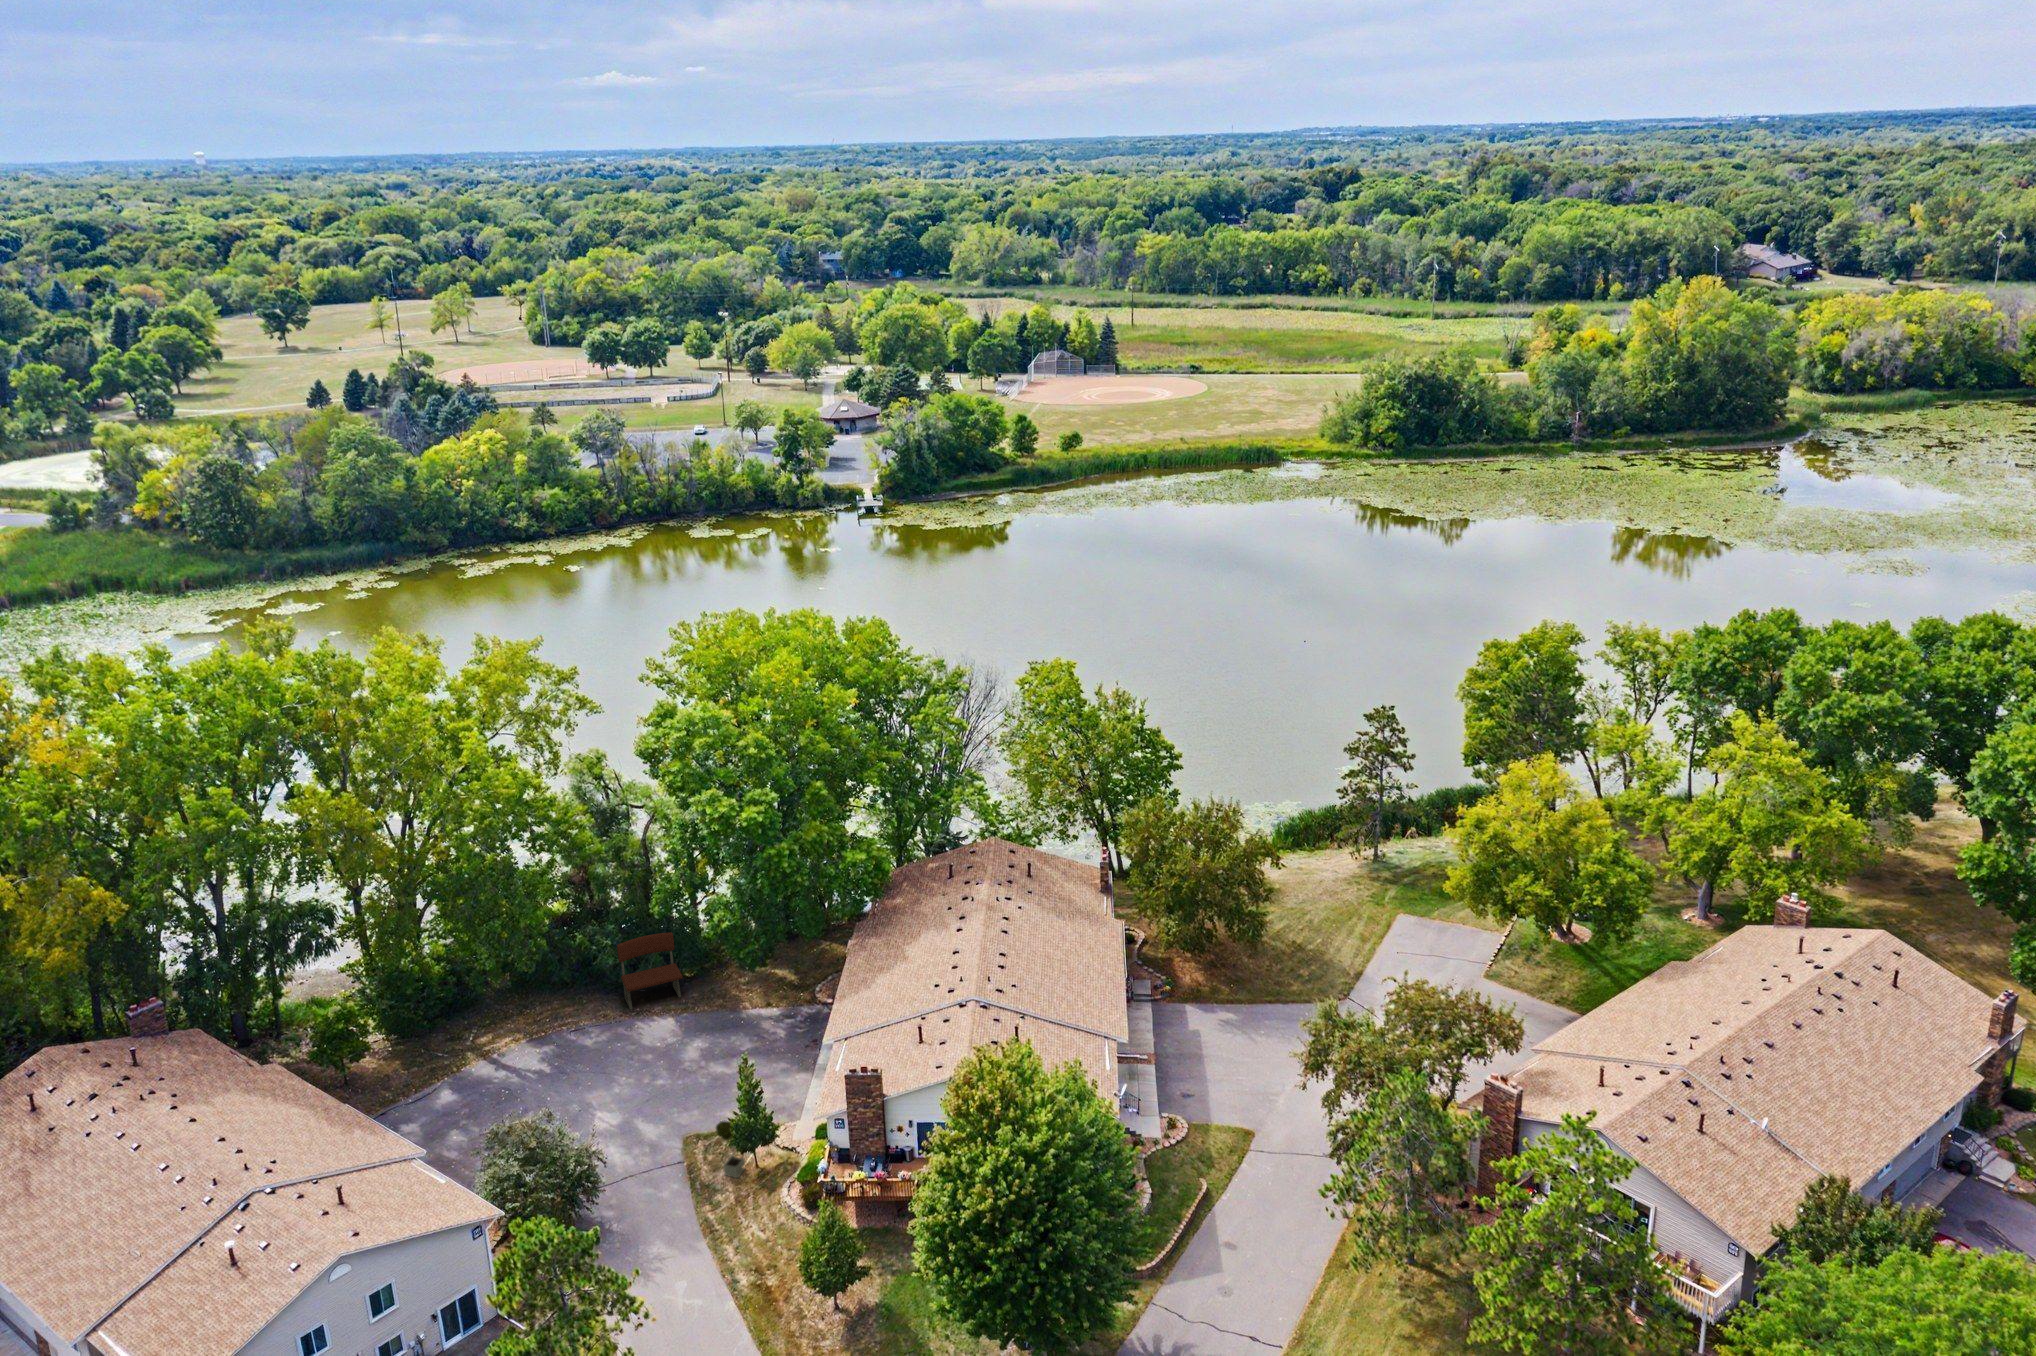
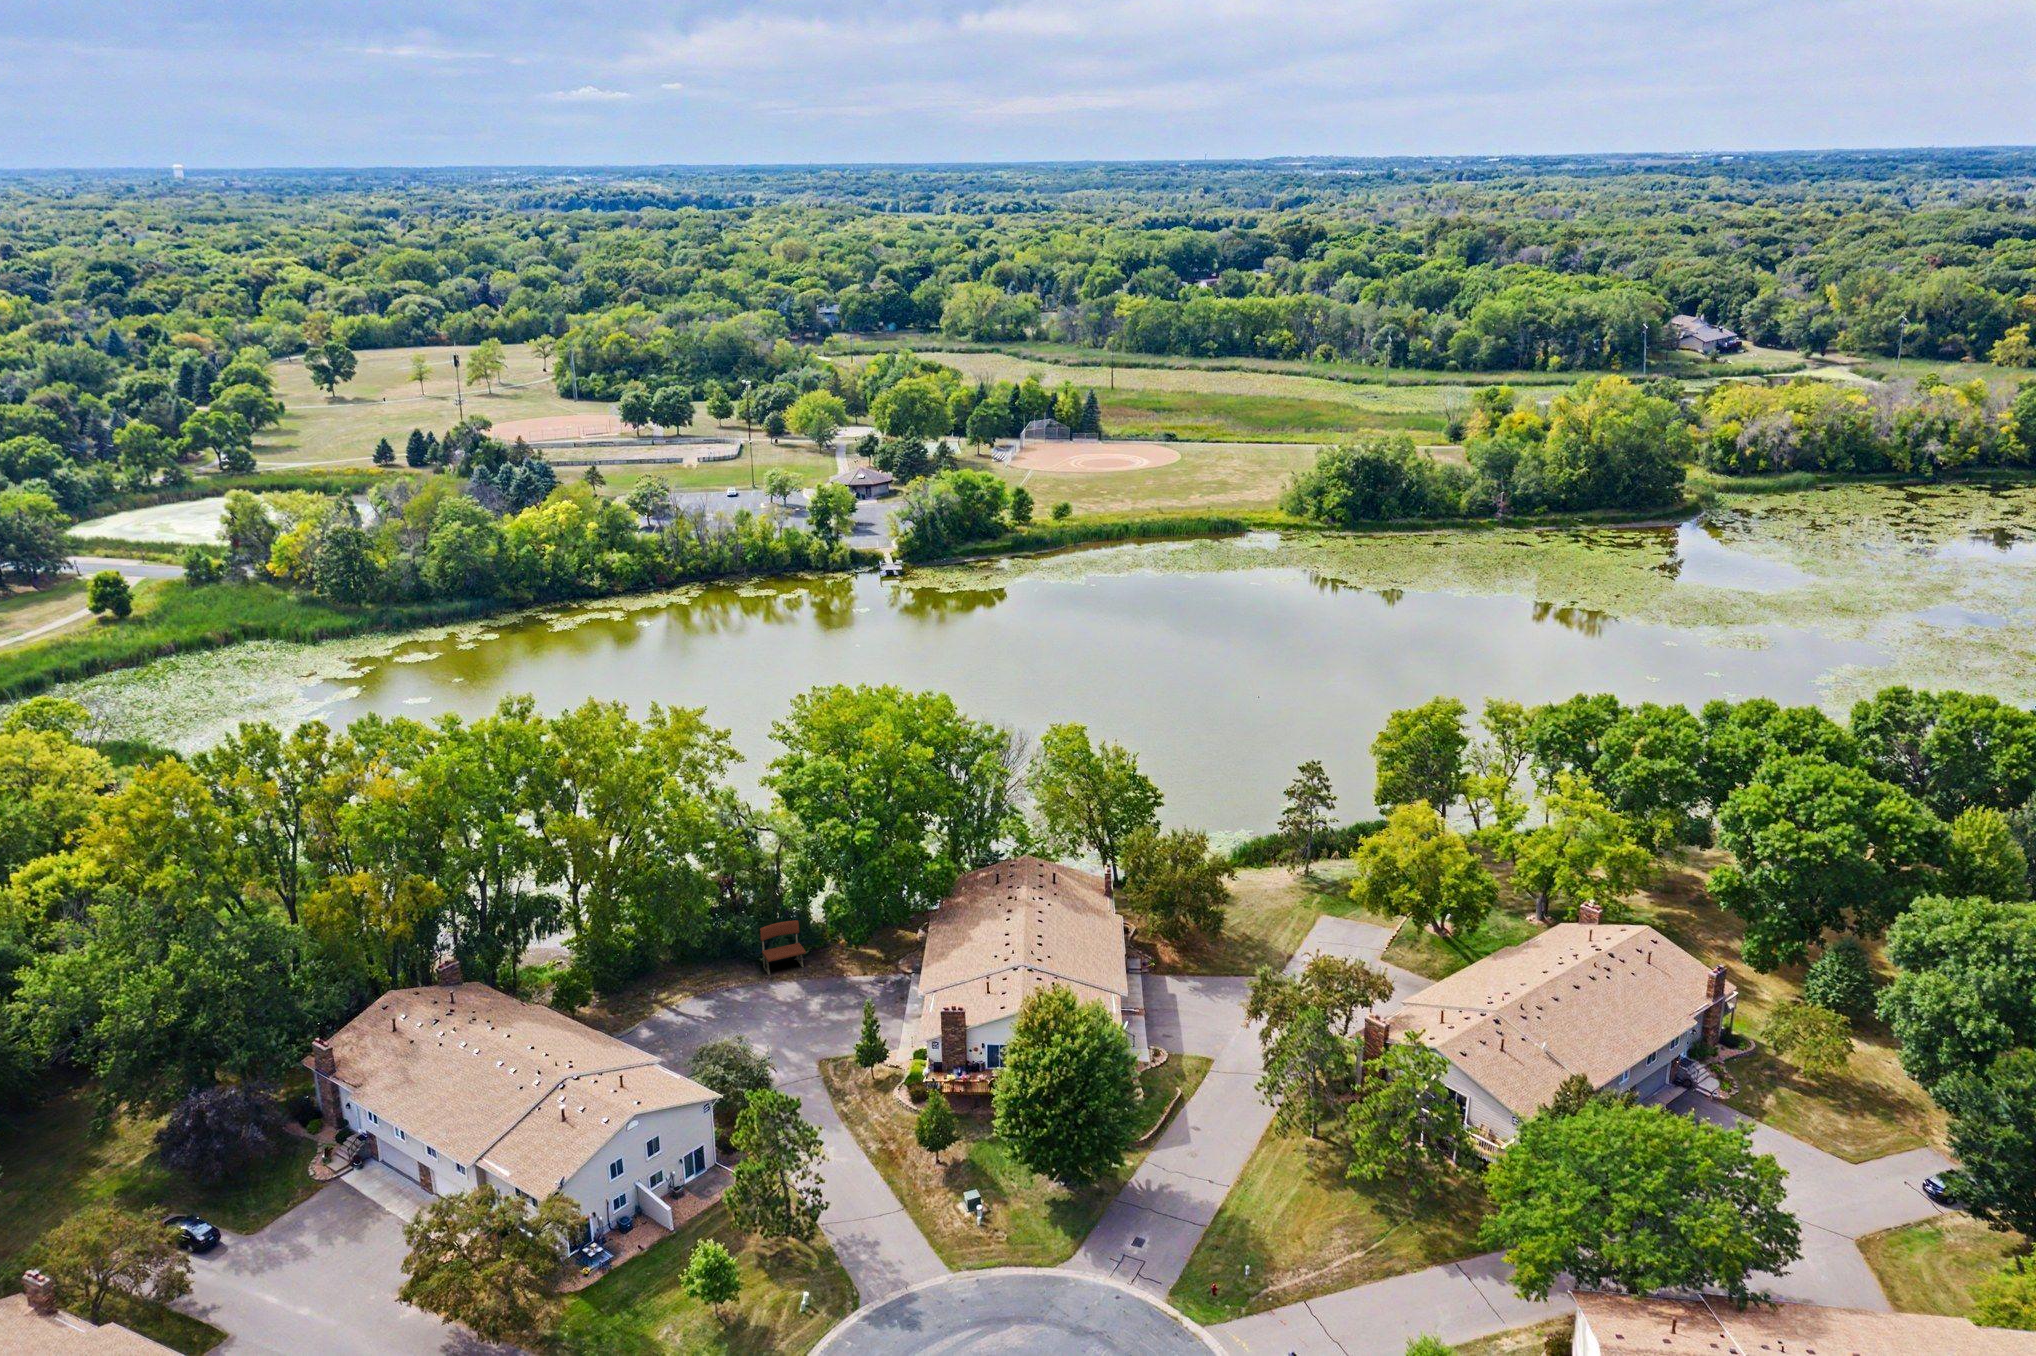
potted tree: present [716,1121,745,1178] -> none [848,1045,866,1085]

